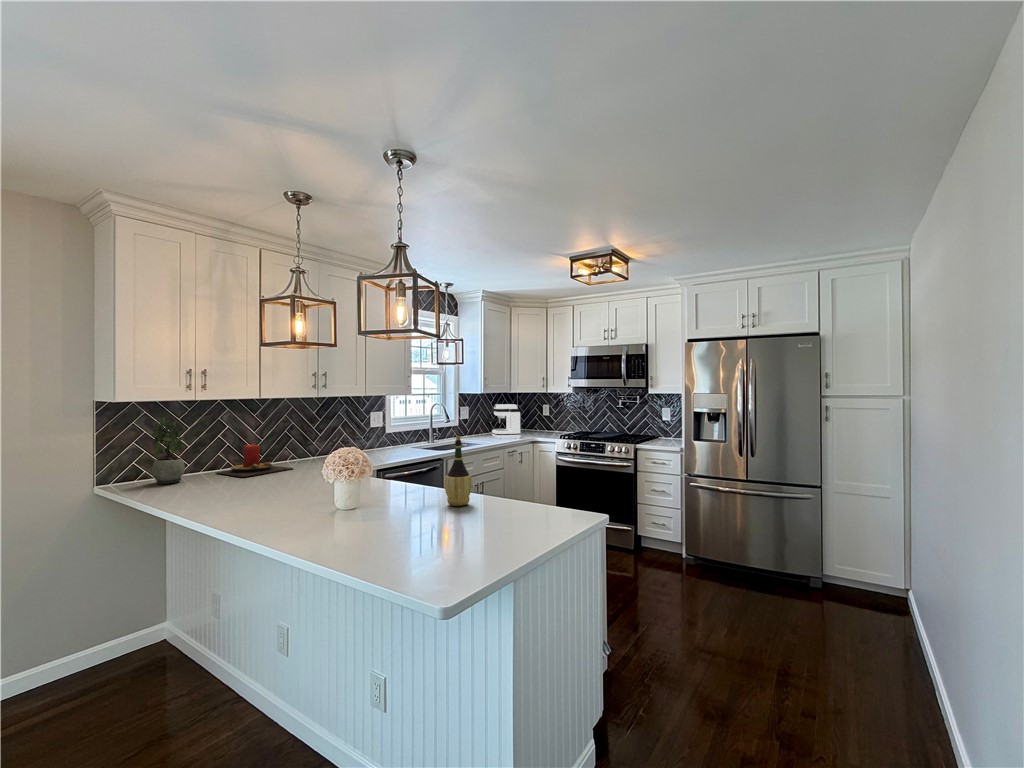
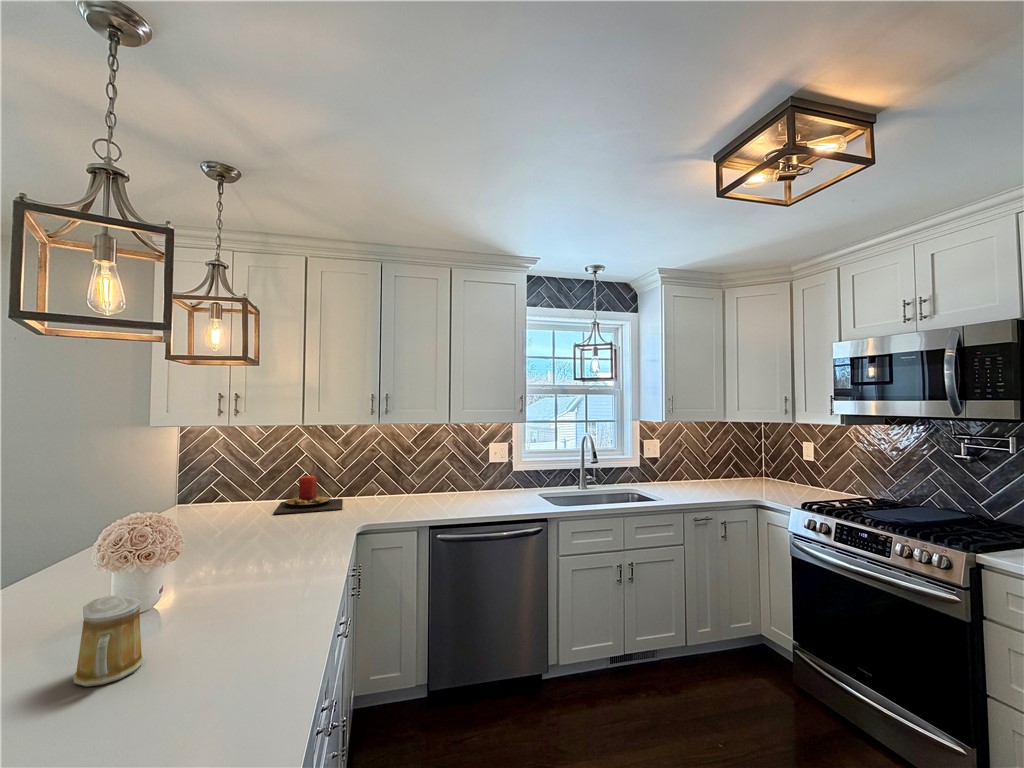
coffee maker: present [485,404,520,439] -> none [678,439,732,496]
potted plant: present [152,418,185,484] -> none [207,442,239,511]
wine bottle: present [444,436,472,506] -> none [193,523,258,673]
mug: none [400,478,432,519] -> present [73,595,144,687]

